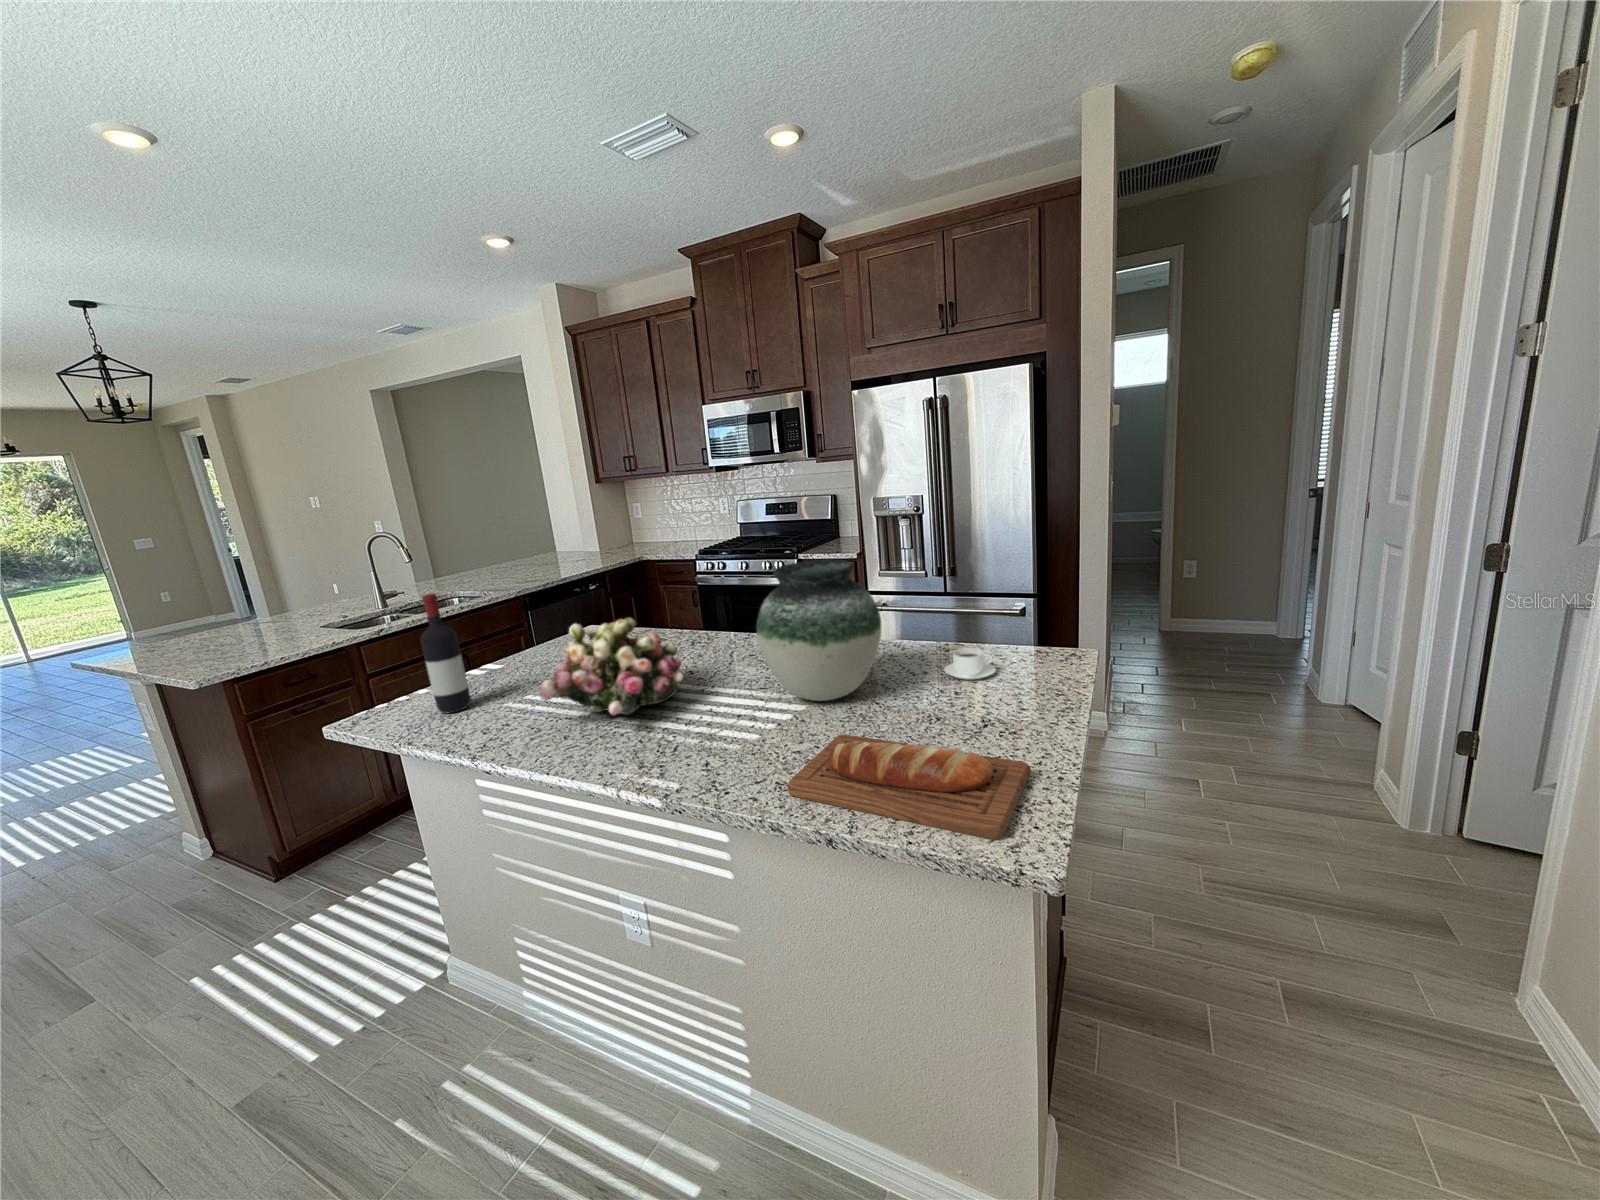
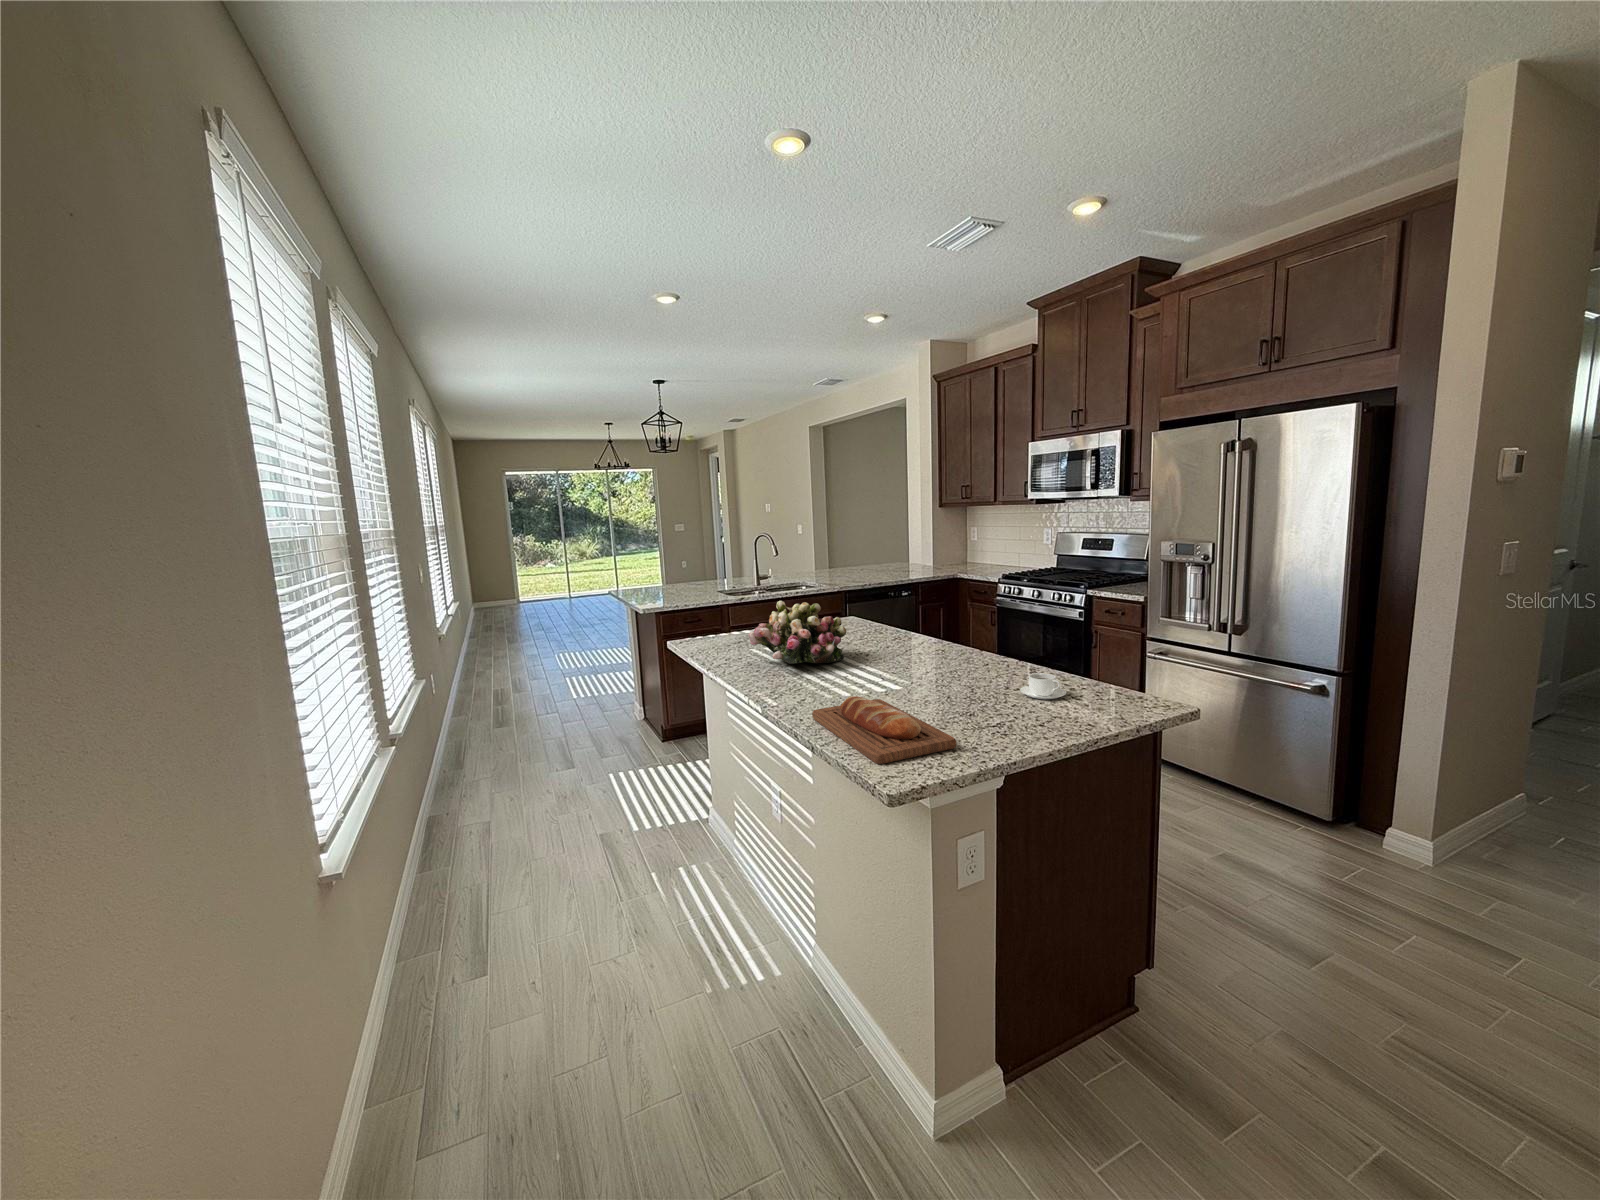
vase: present [757,559,881,701] -> none [873,580,968,686]
wine bottle: present [420,593,471,713] -> none [713,571,735,646]

